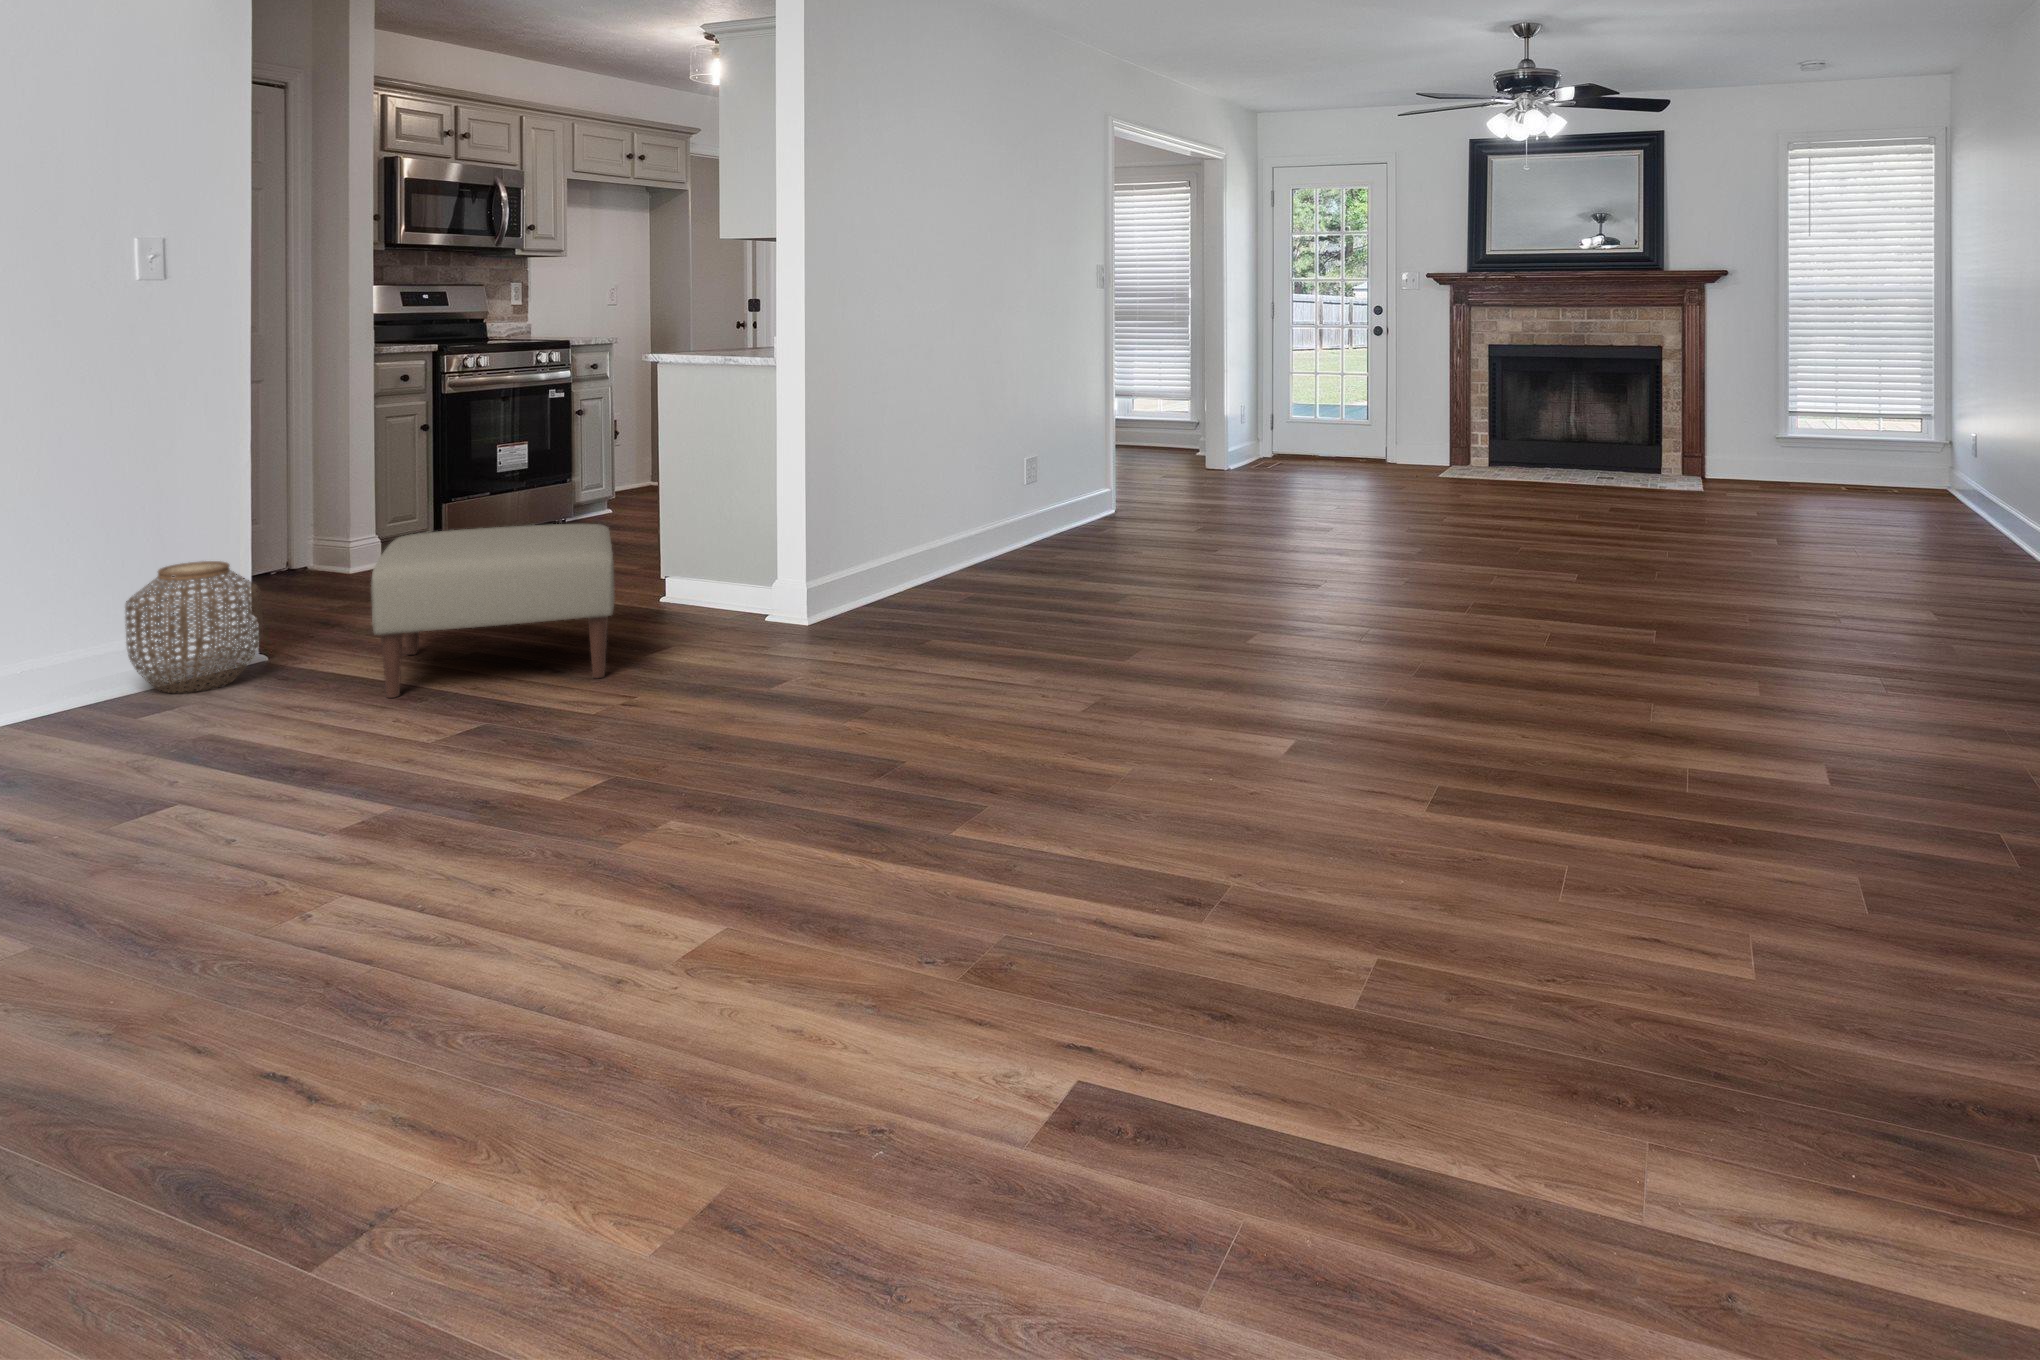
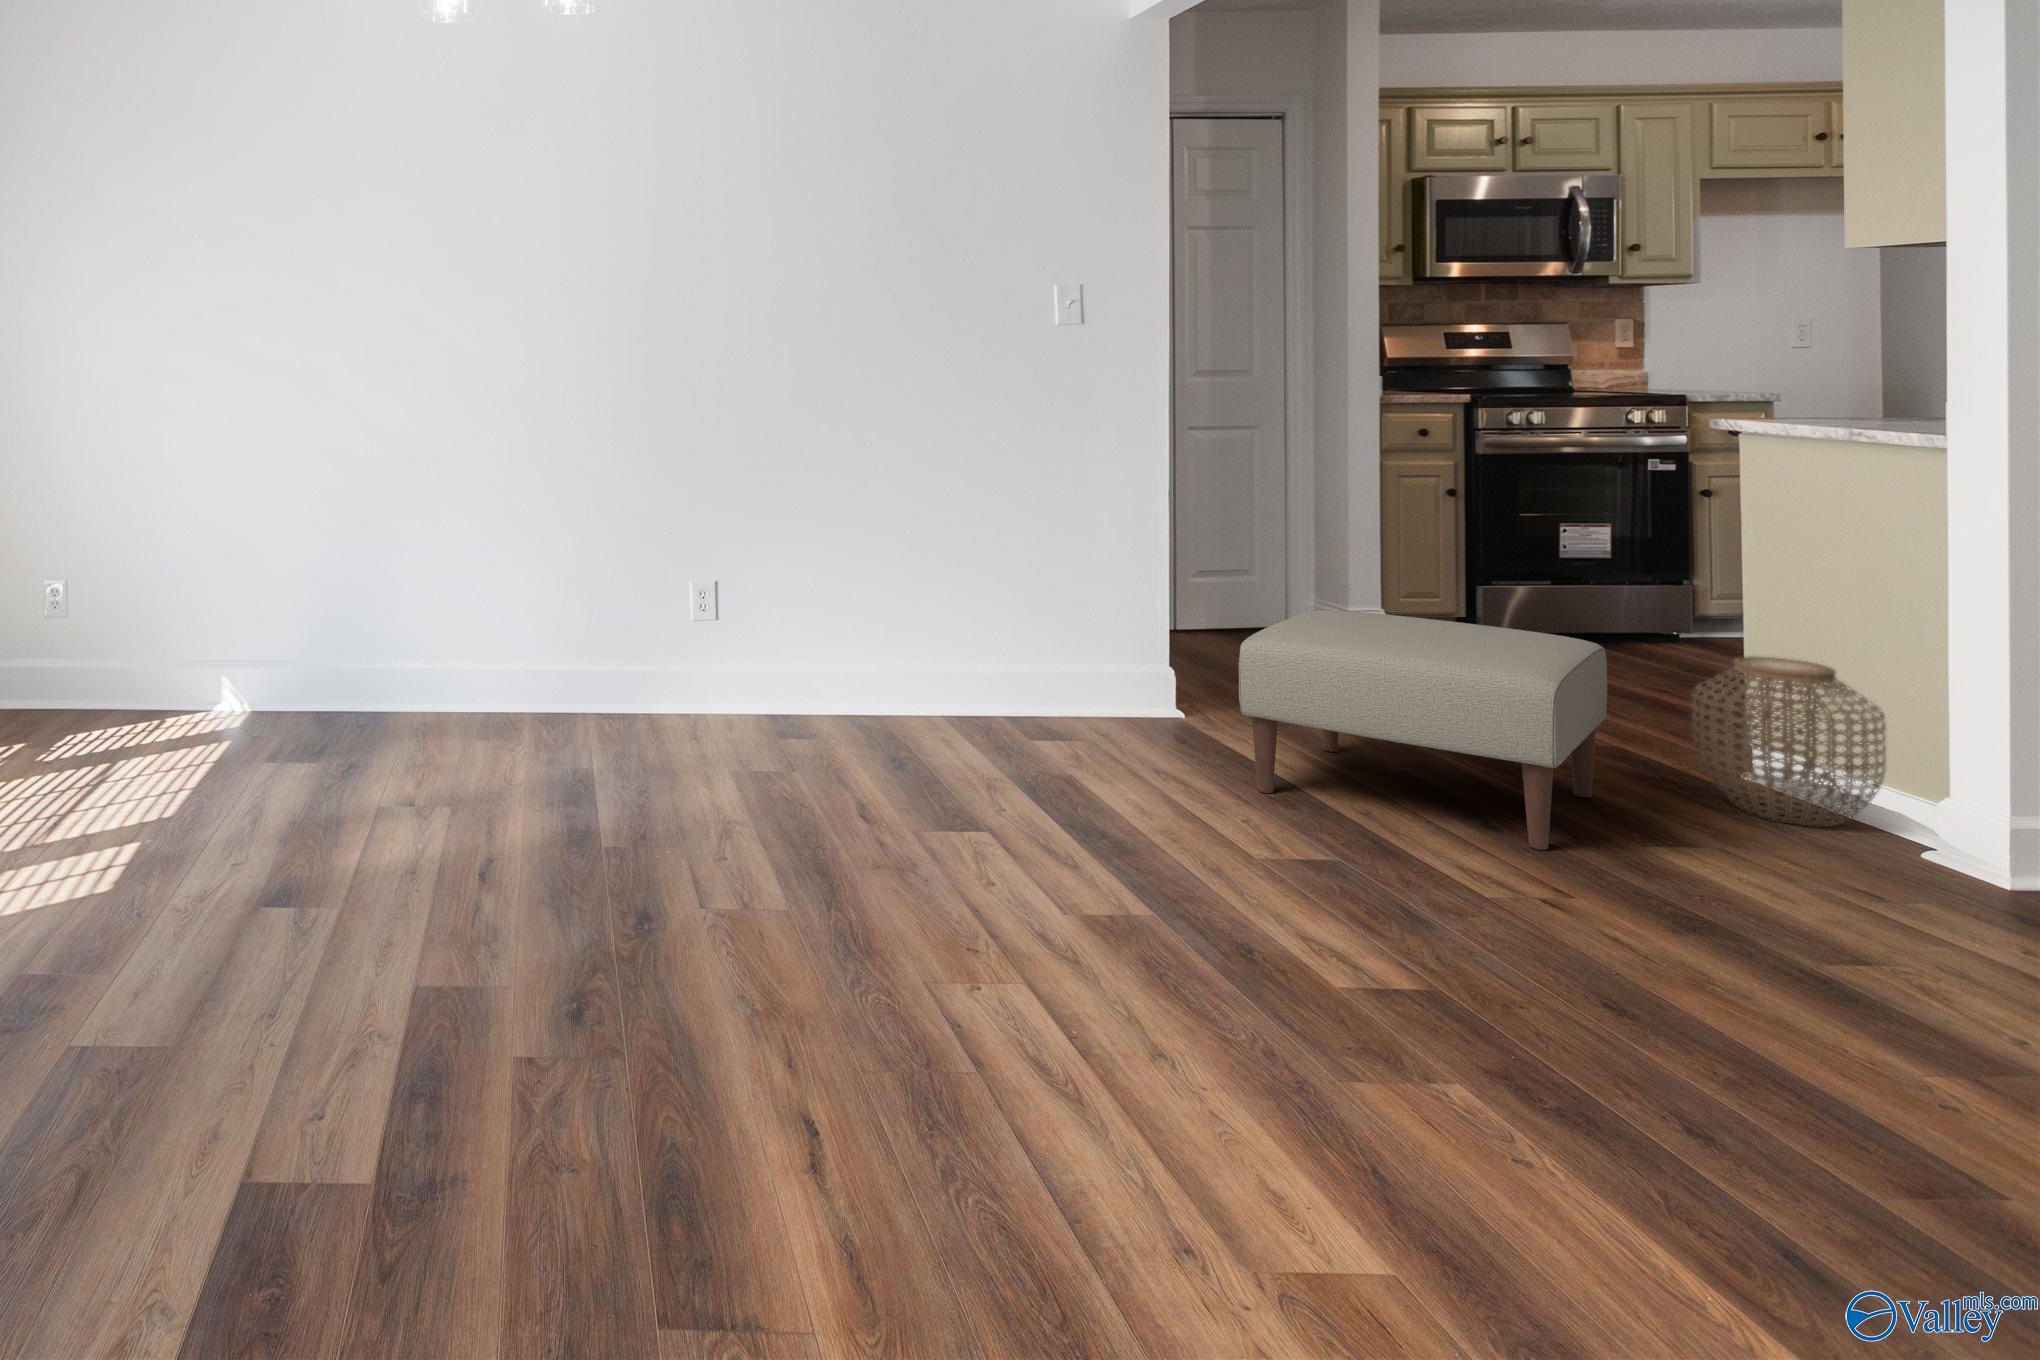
woven basket: present [125,561,262,693] -> present [1691,656,1885,827]

